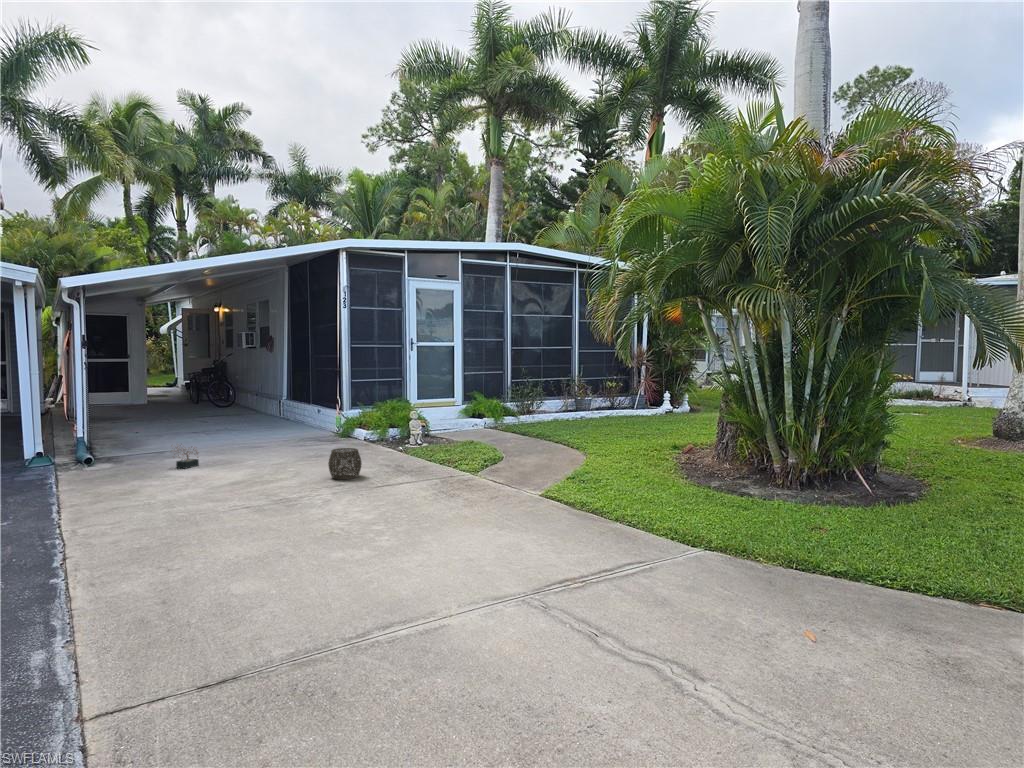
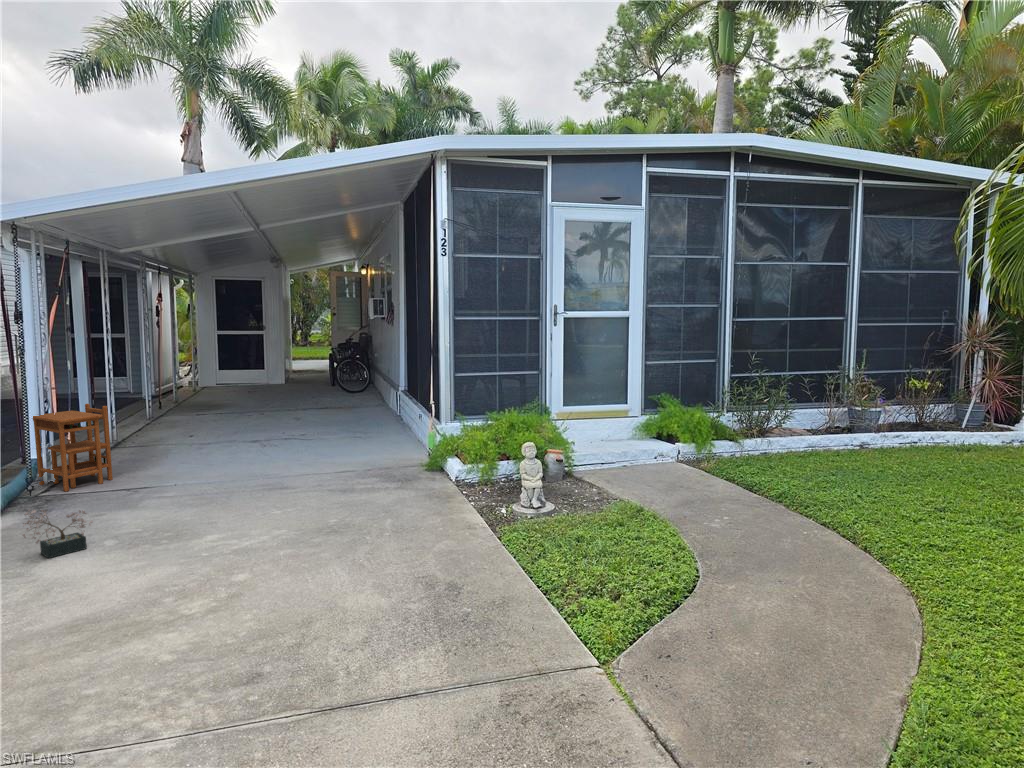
side table: none [90,401,140,454] -> present [33,404,113,492]
woven basket: present [328,448,362,479] -> none [203,580,295,679]

